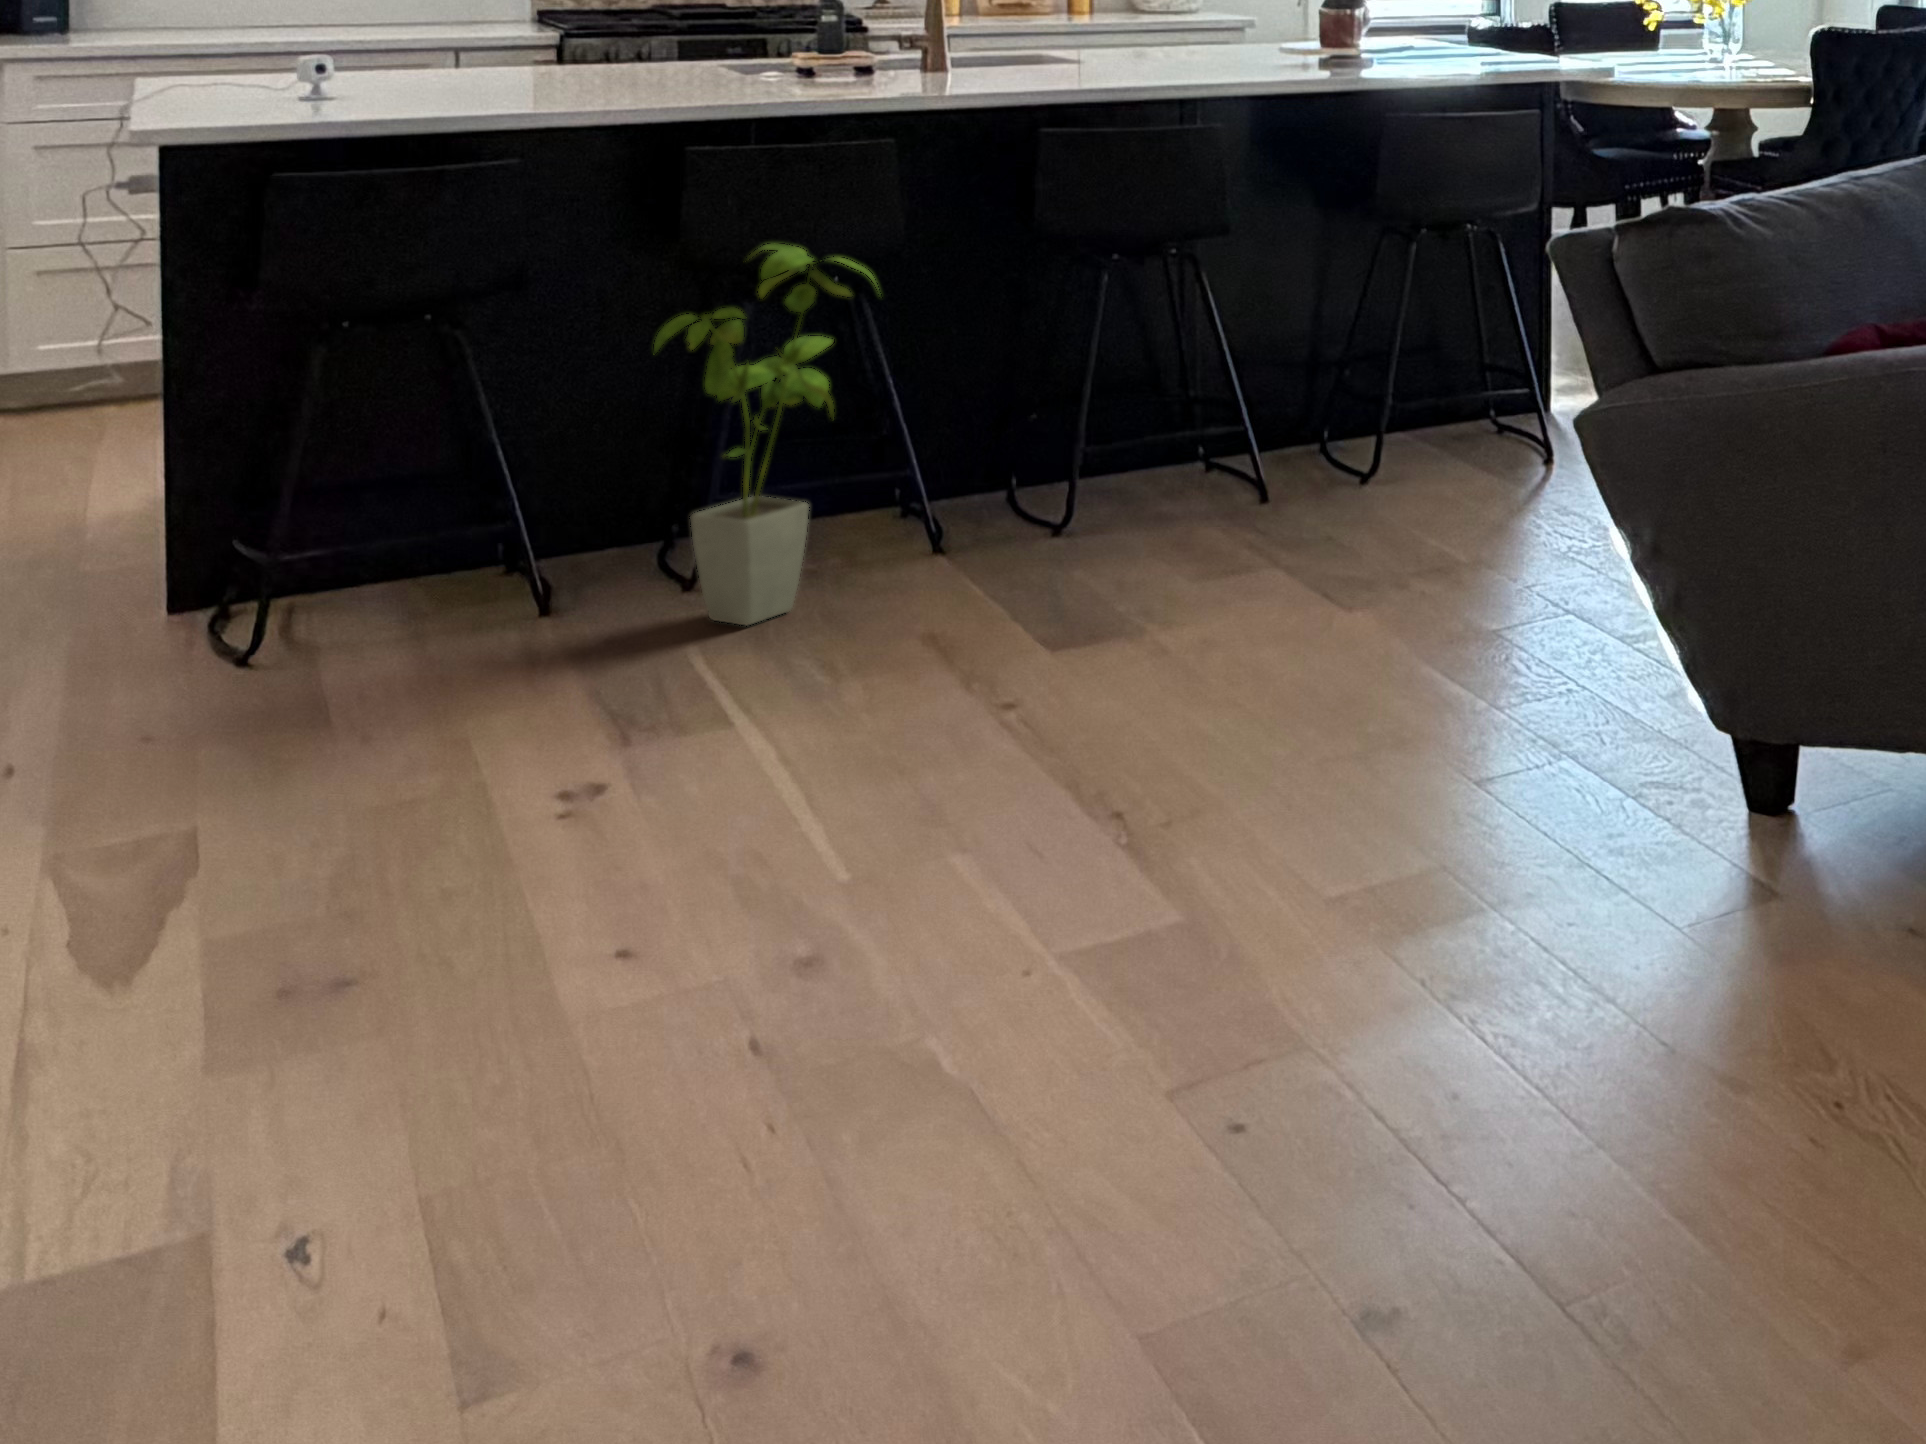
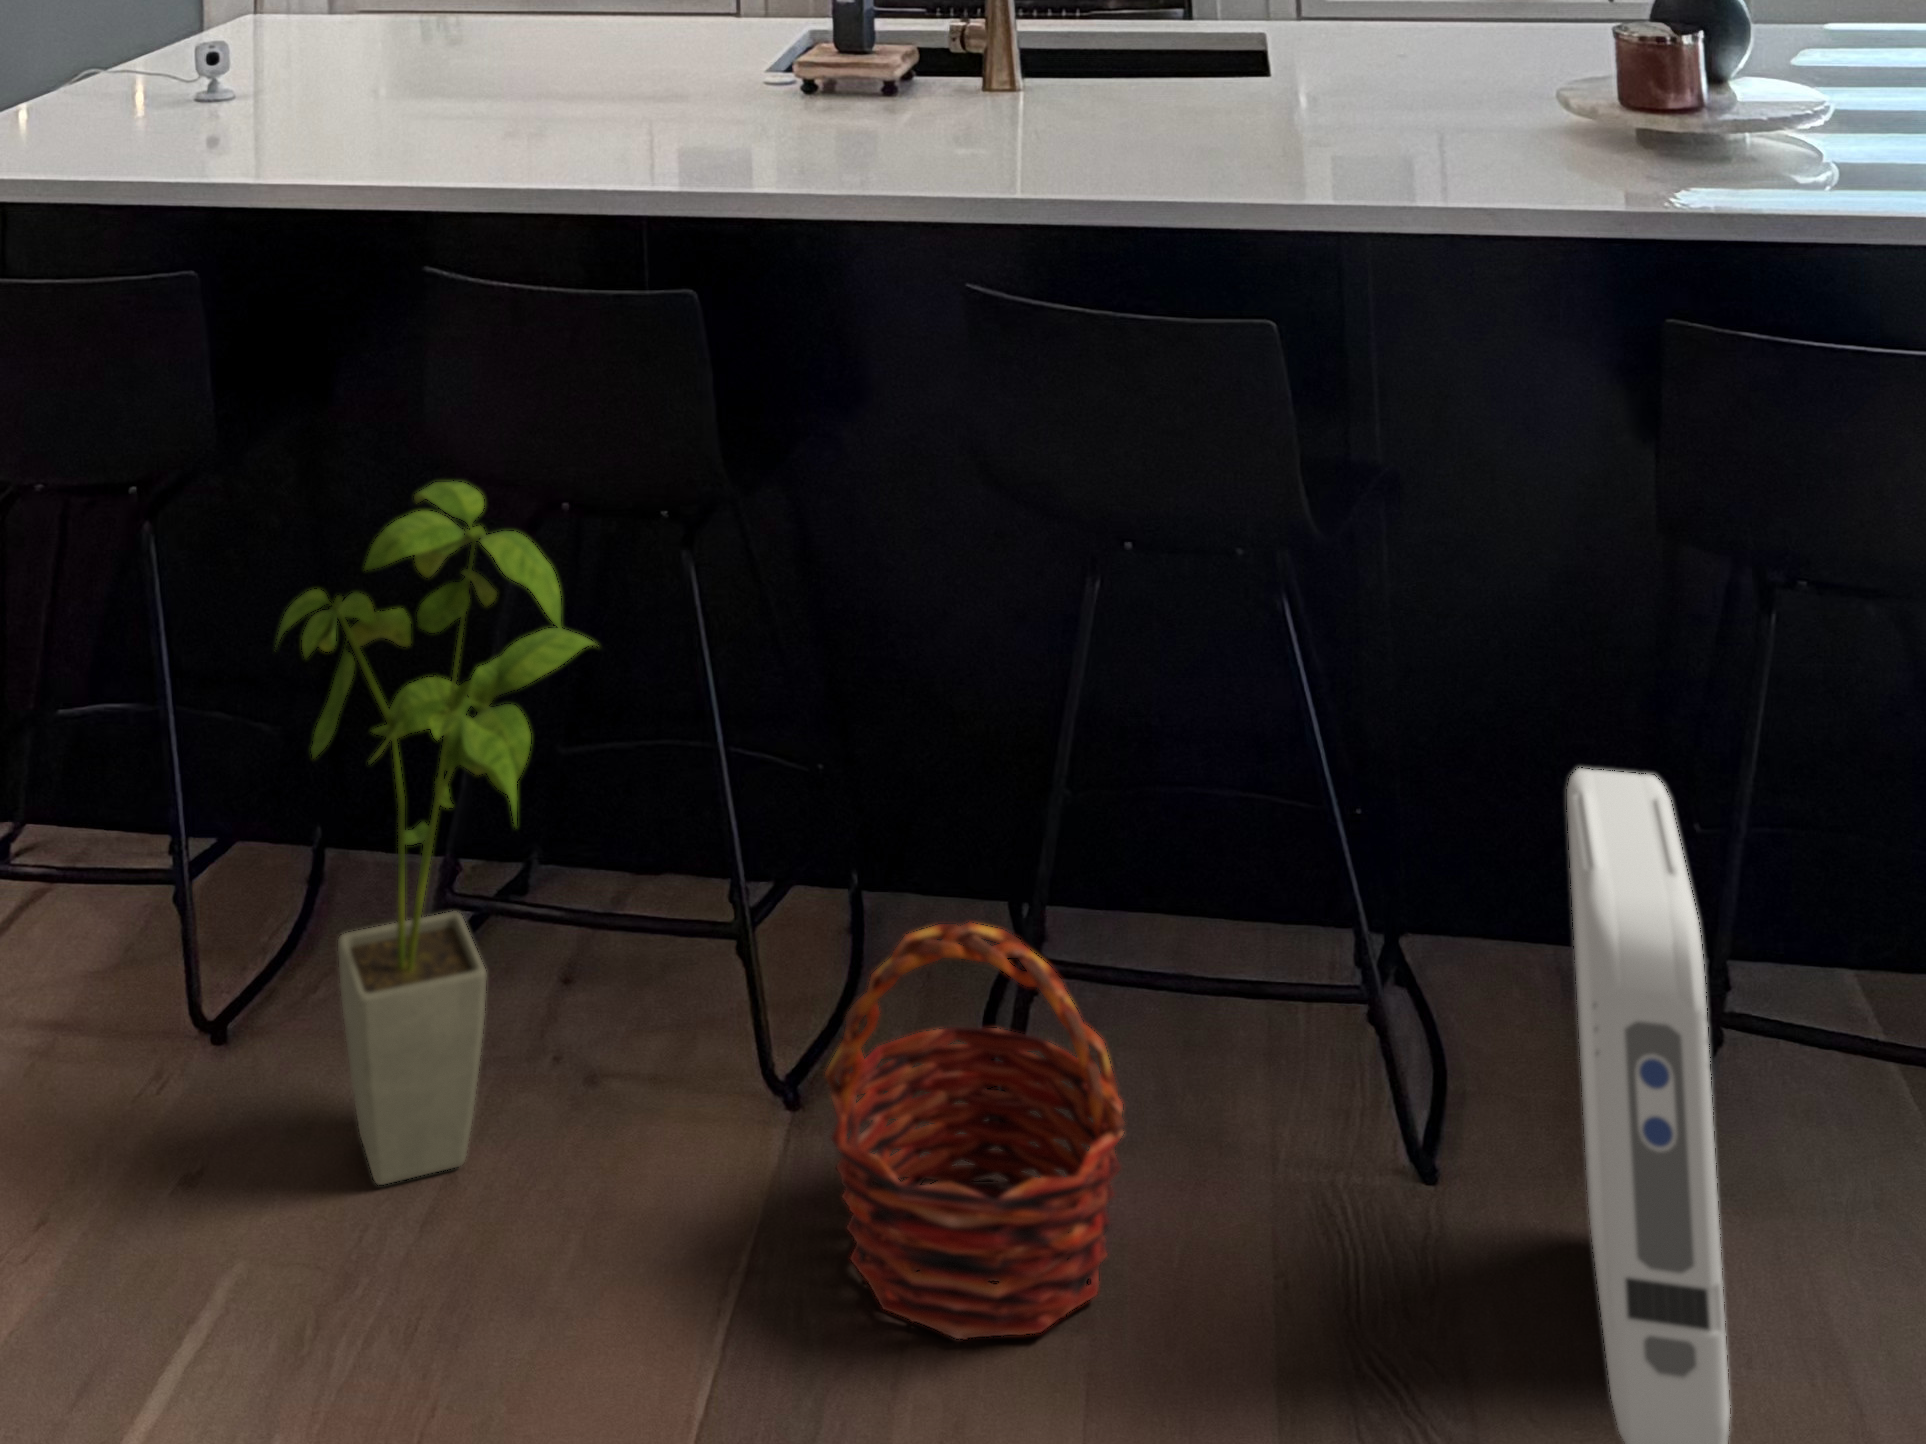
air purifier: none [1373,293,1467,527] -> present [1567,769,1730,1444]
basket: none [1027,409,1189,580] -> present [825,923,1124,1339]

